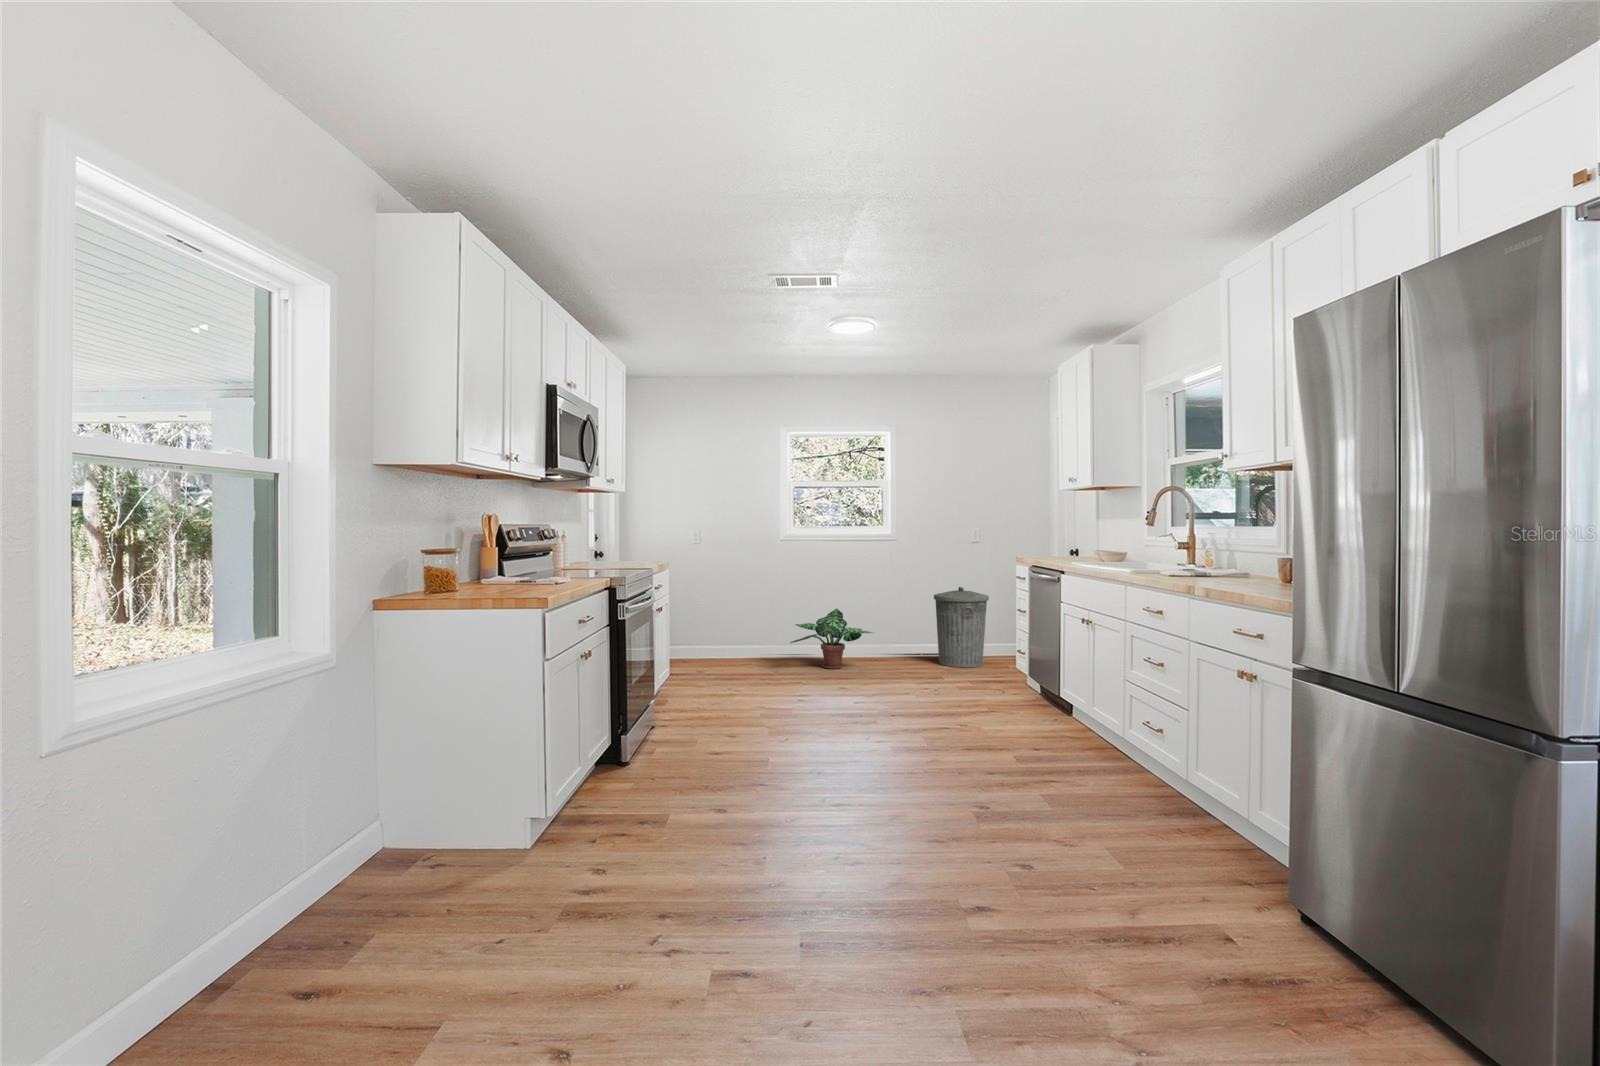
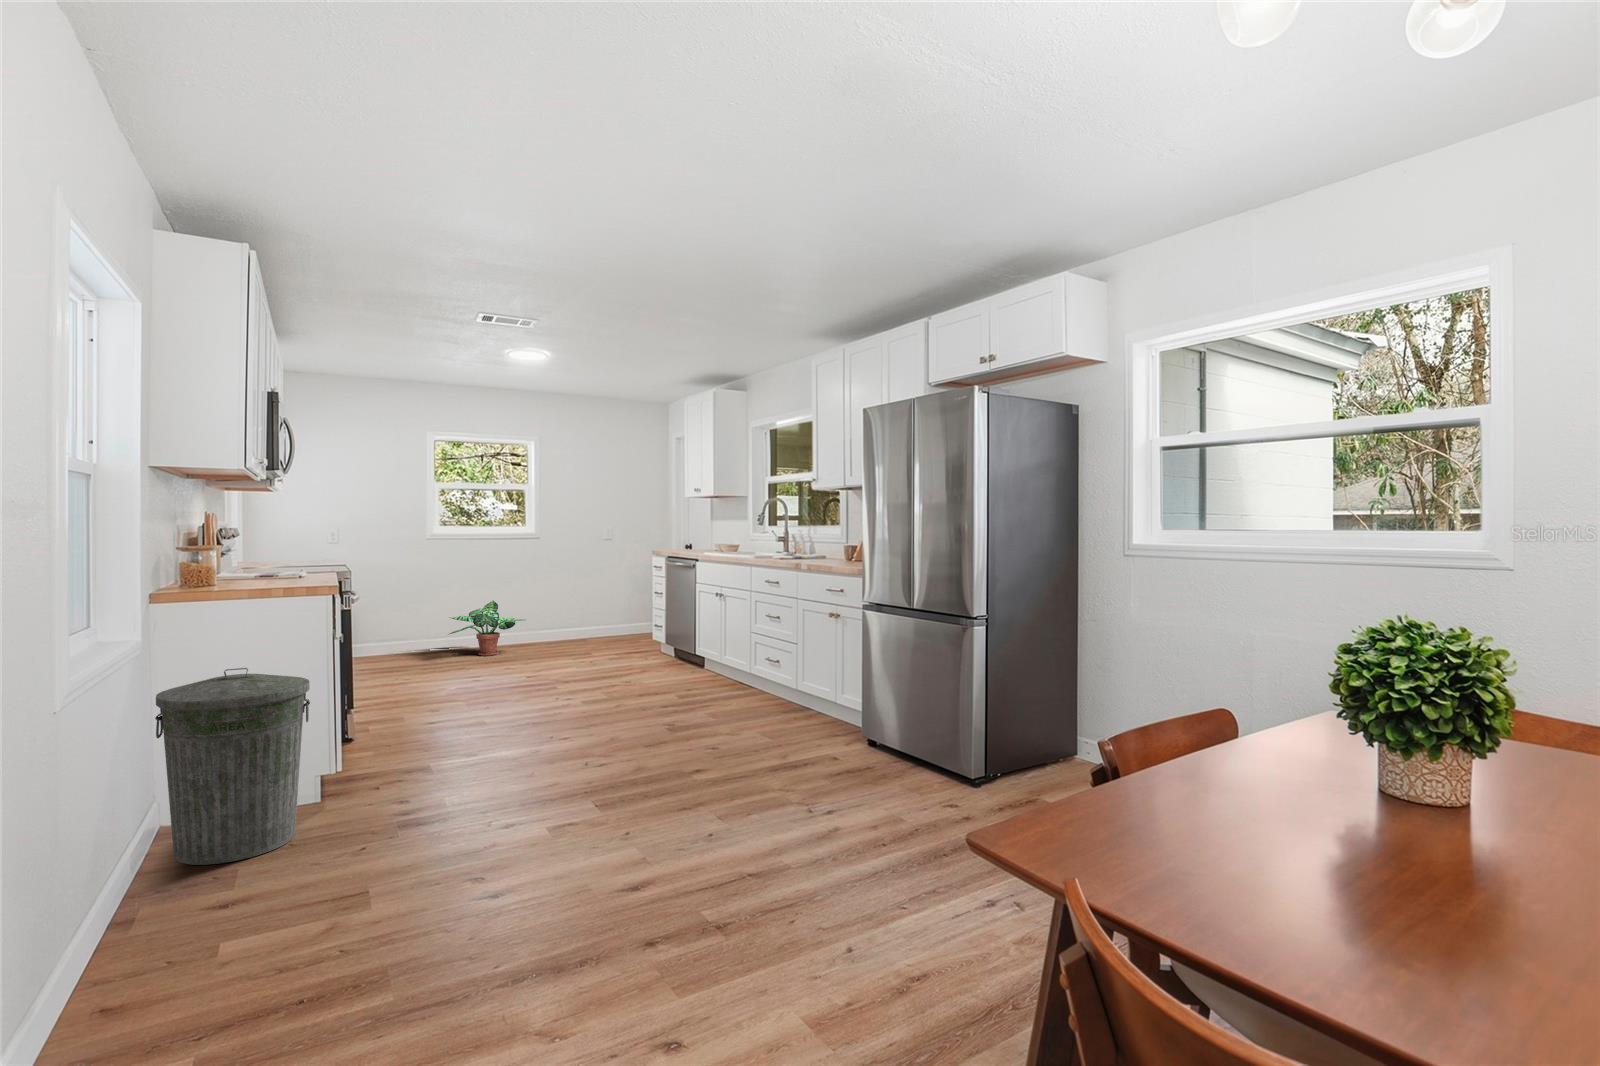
trash can: present [934,587,989,667] -> present [155,668,310,865]

